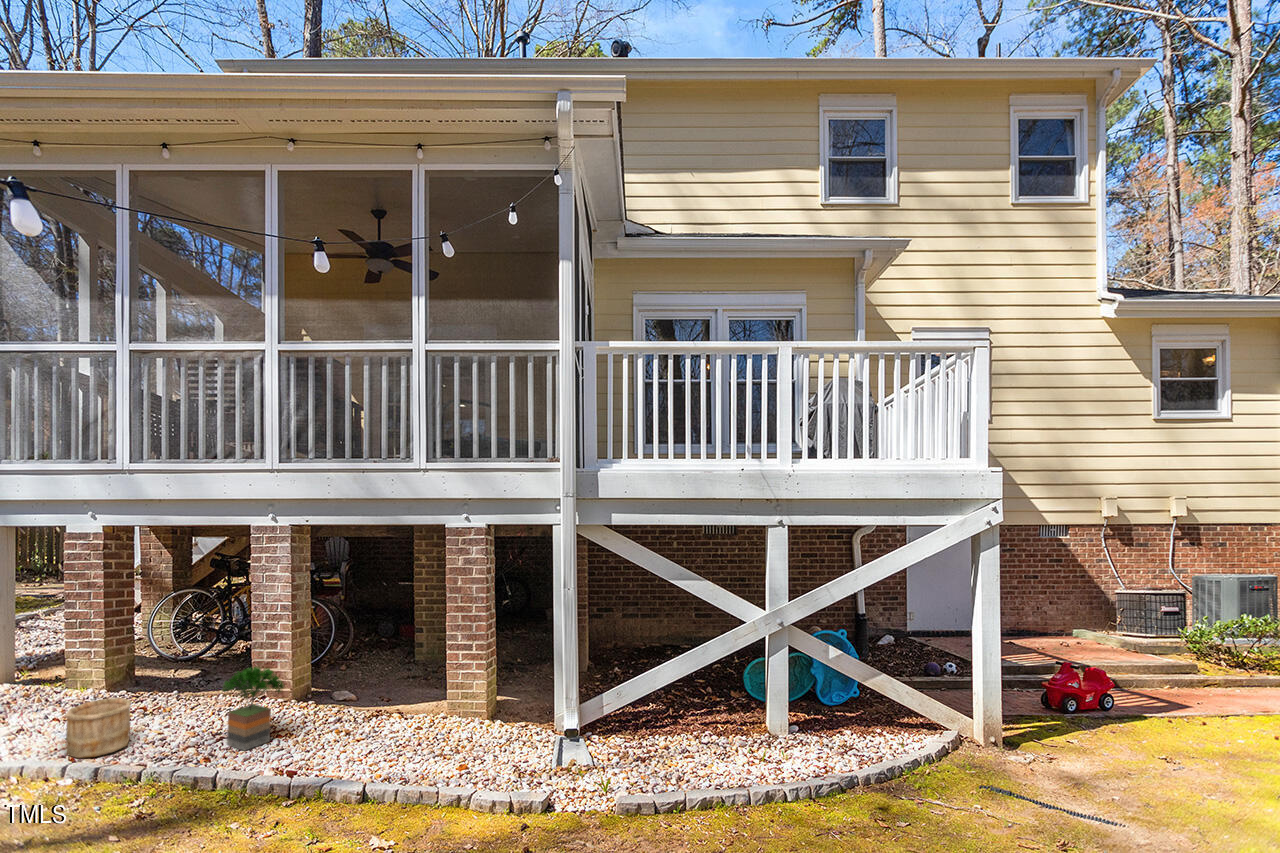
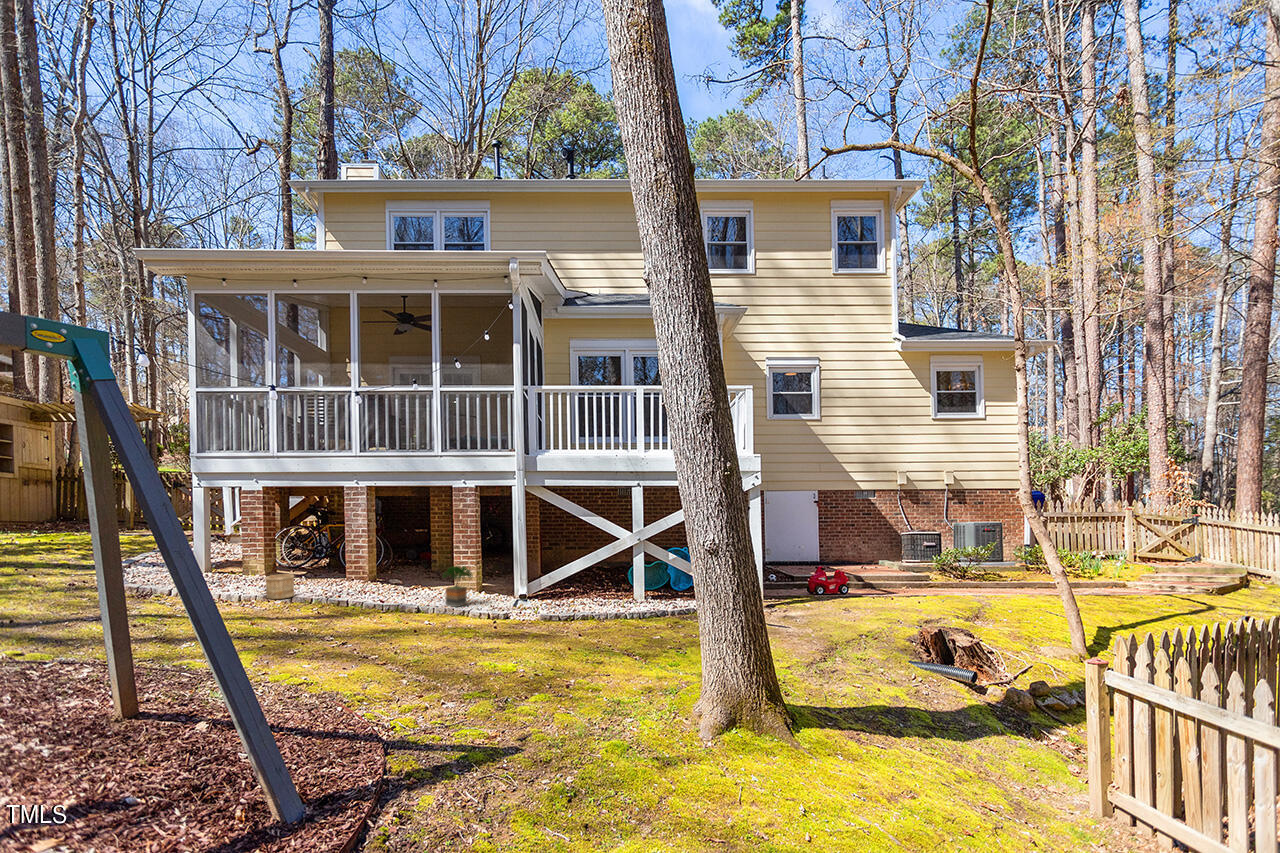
potted tree: present [223,667,284,751] -> present [443,566,473,607]

